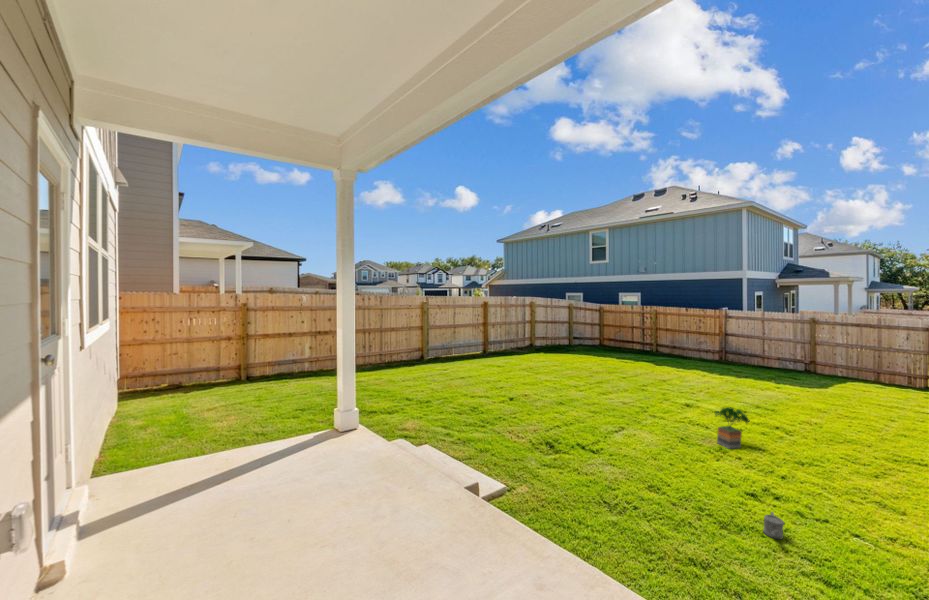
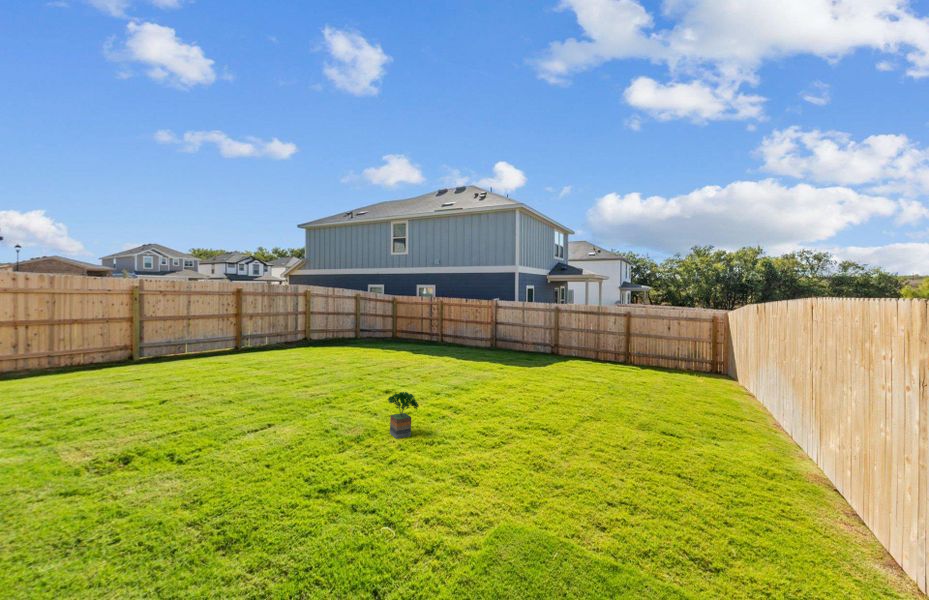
watering can: present [763,512,784,539] -> none [308,520,341,557]

